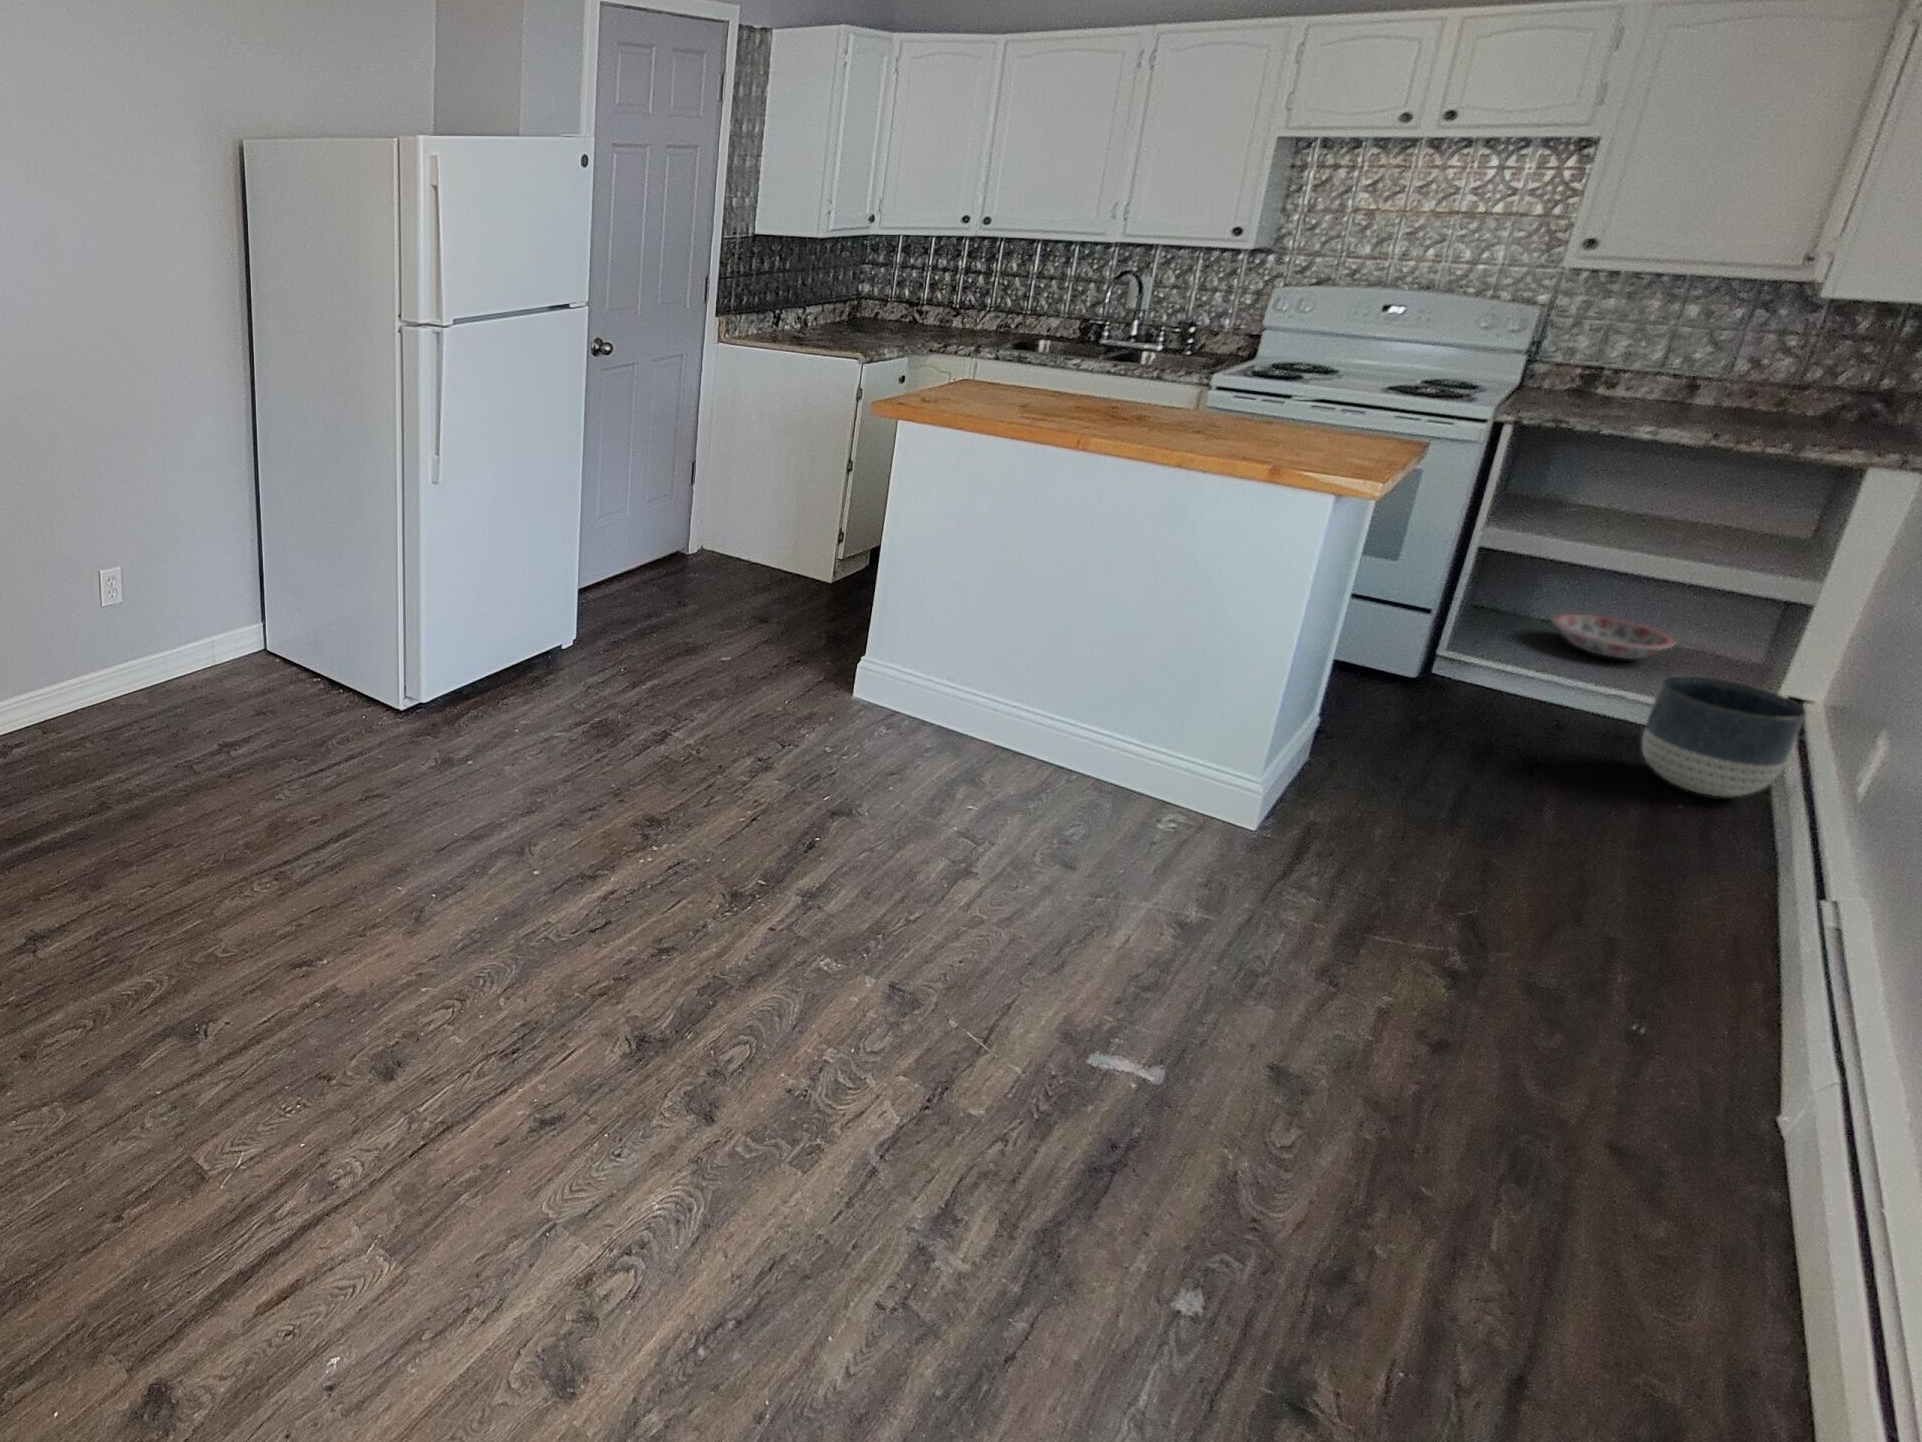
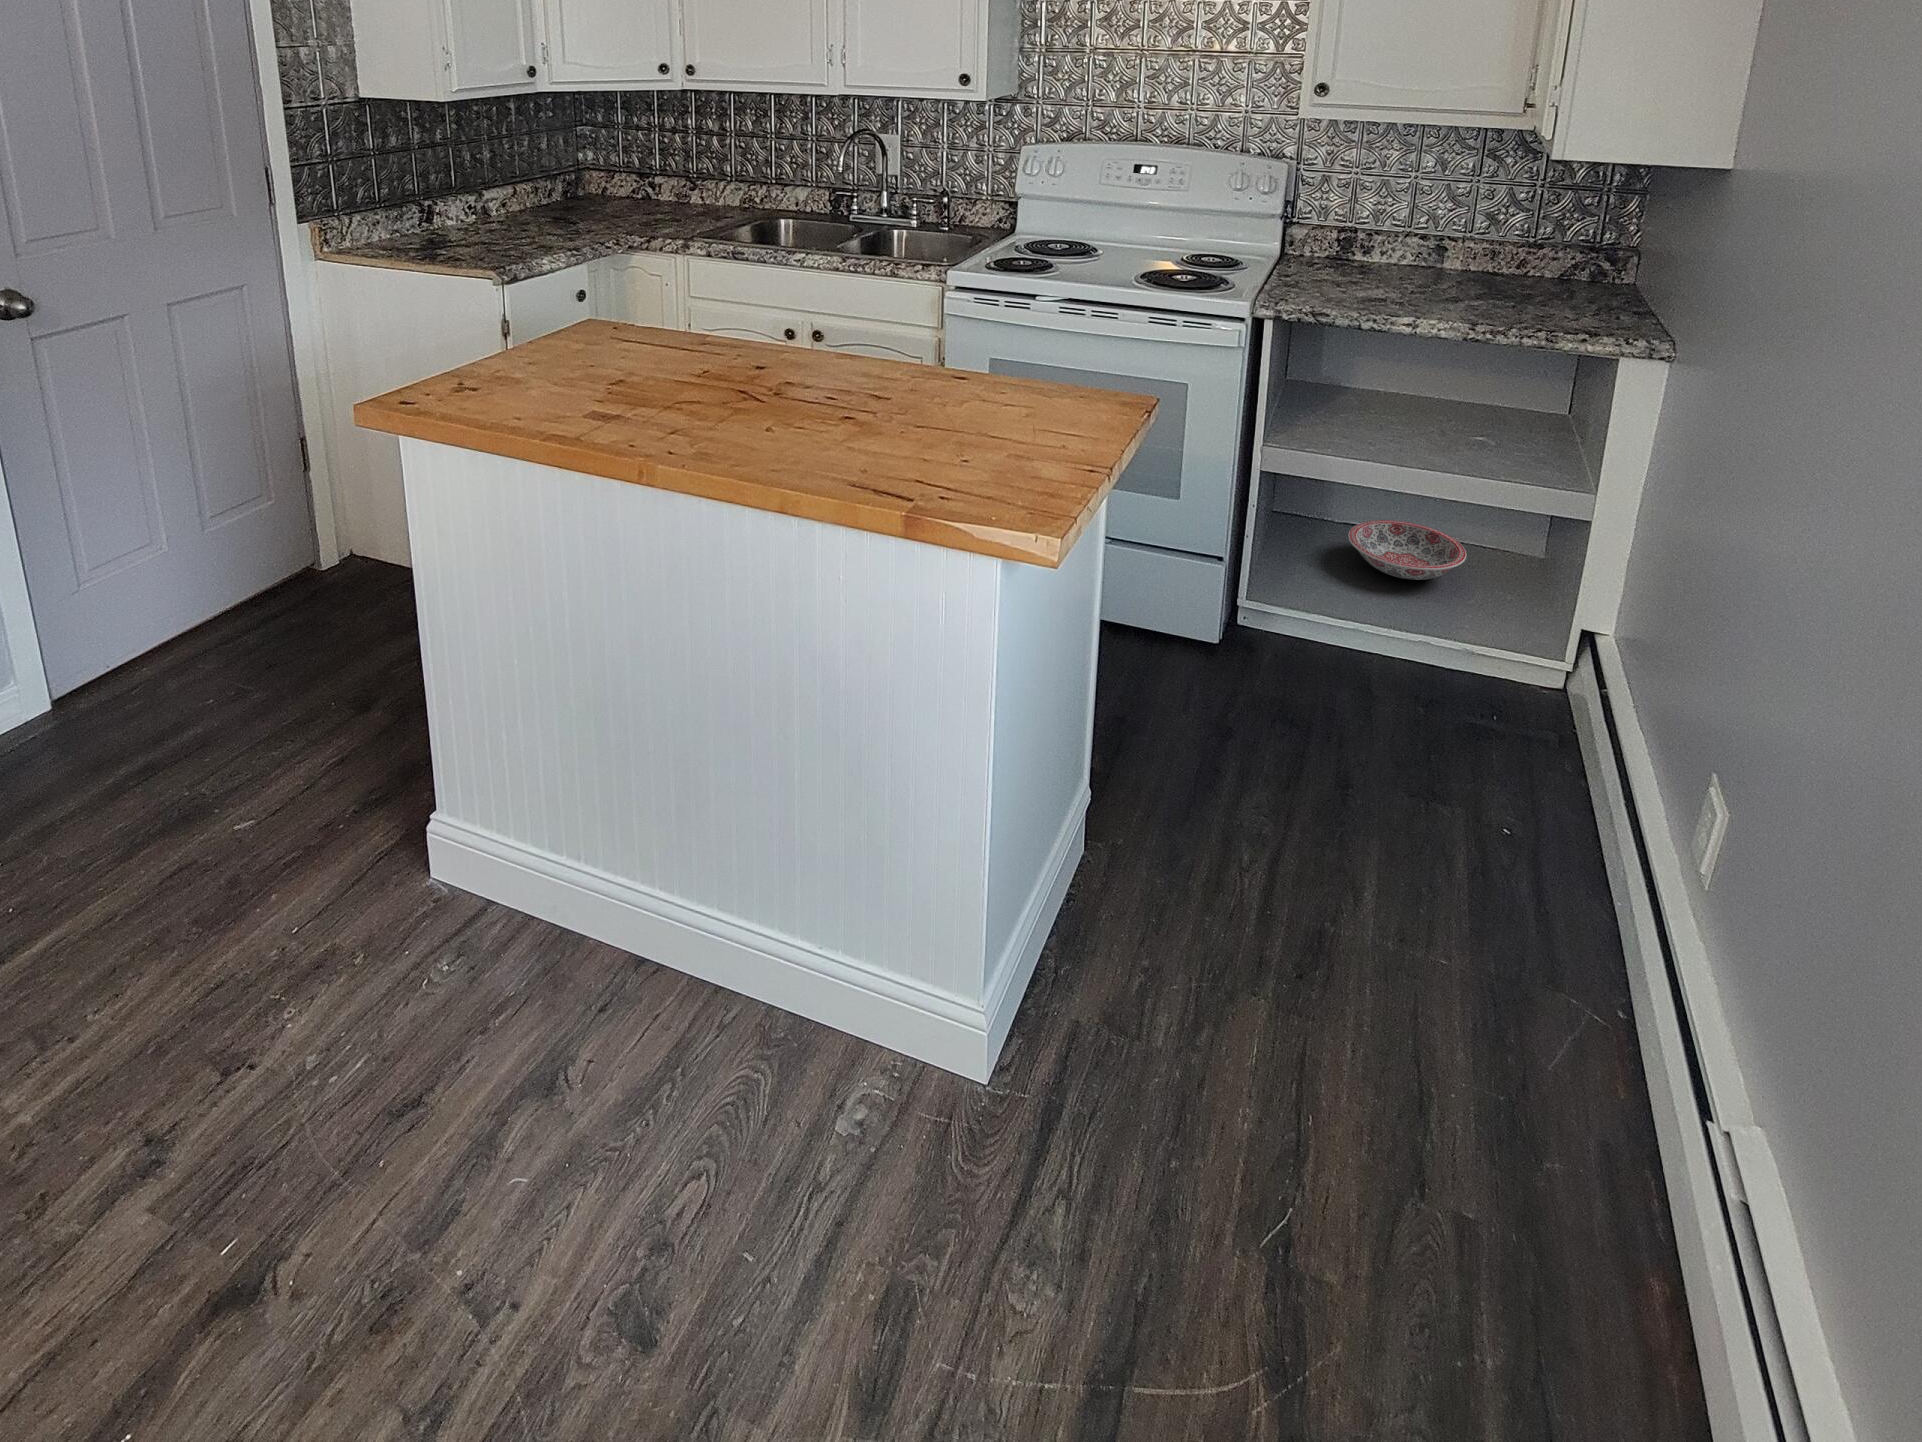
planter: present [1642,675,1806,797] -> none [1462,648,1624,820]

